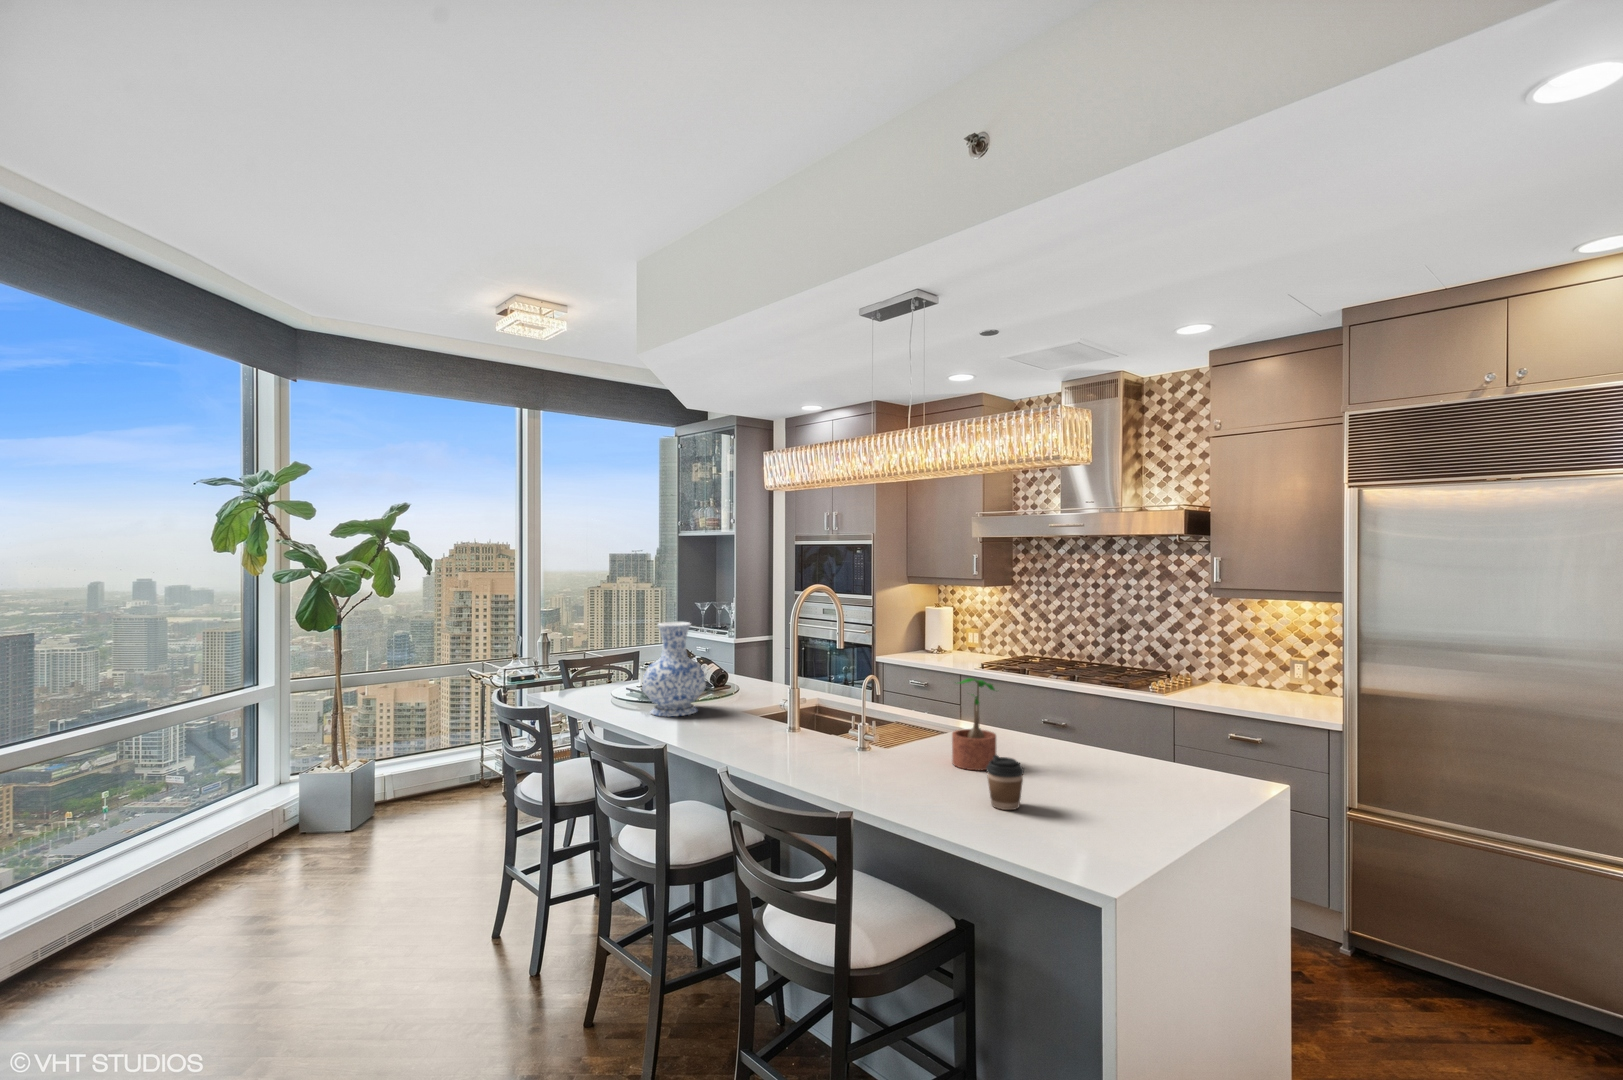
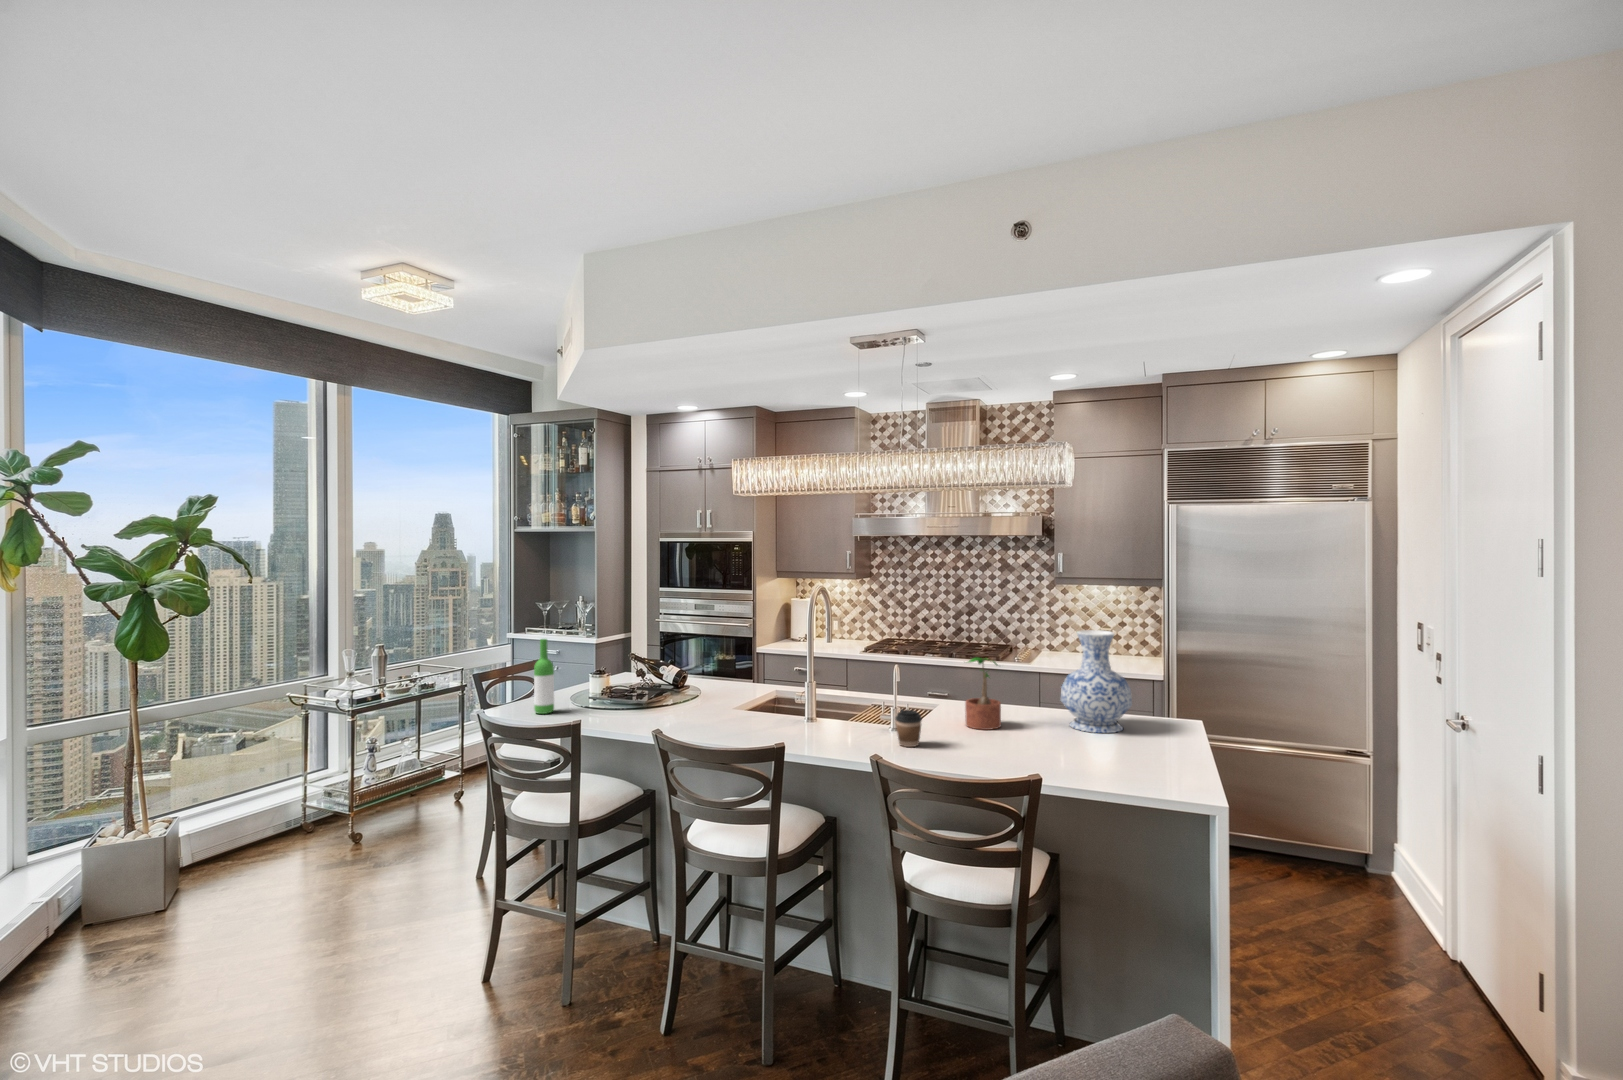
vase: present [642,622,706,716] -> present [1061,630,1132,733]
wine bottle: none [570,630,589,702] -> present [534,639,554,714]
coffee cup: present [986,755,1024,810] -> present [895,709,922,747]

